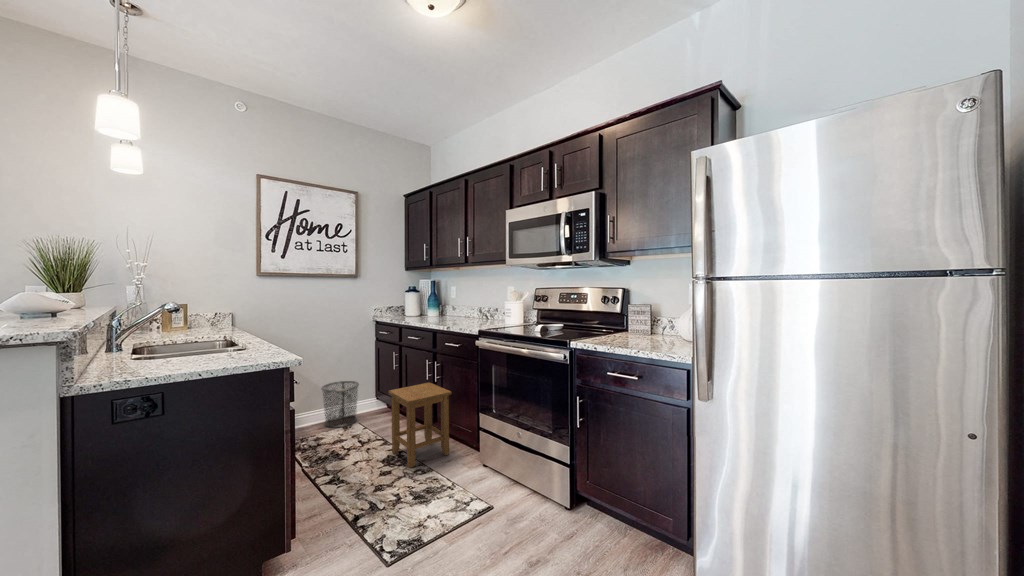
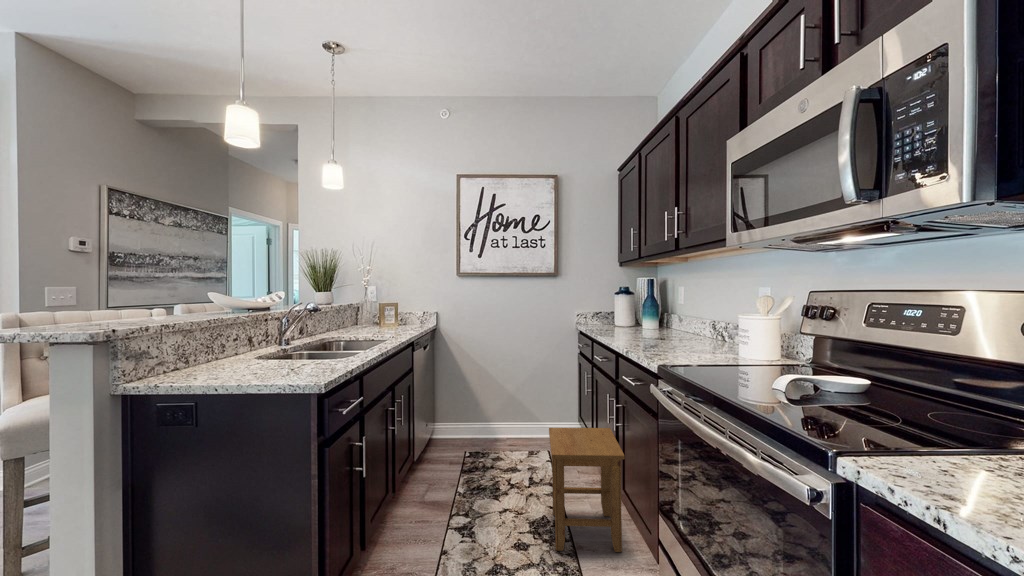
waste bin: present [321,381,359,428] -> none [511,396,551,451]

